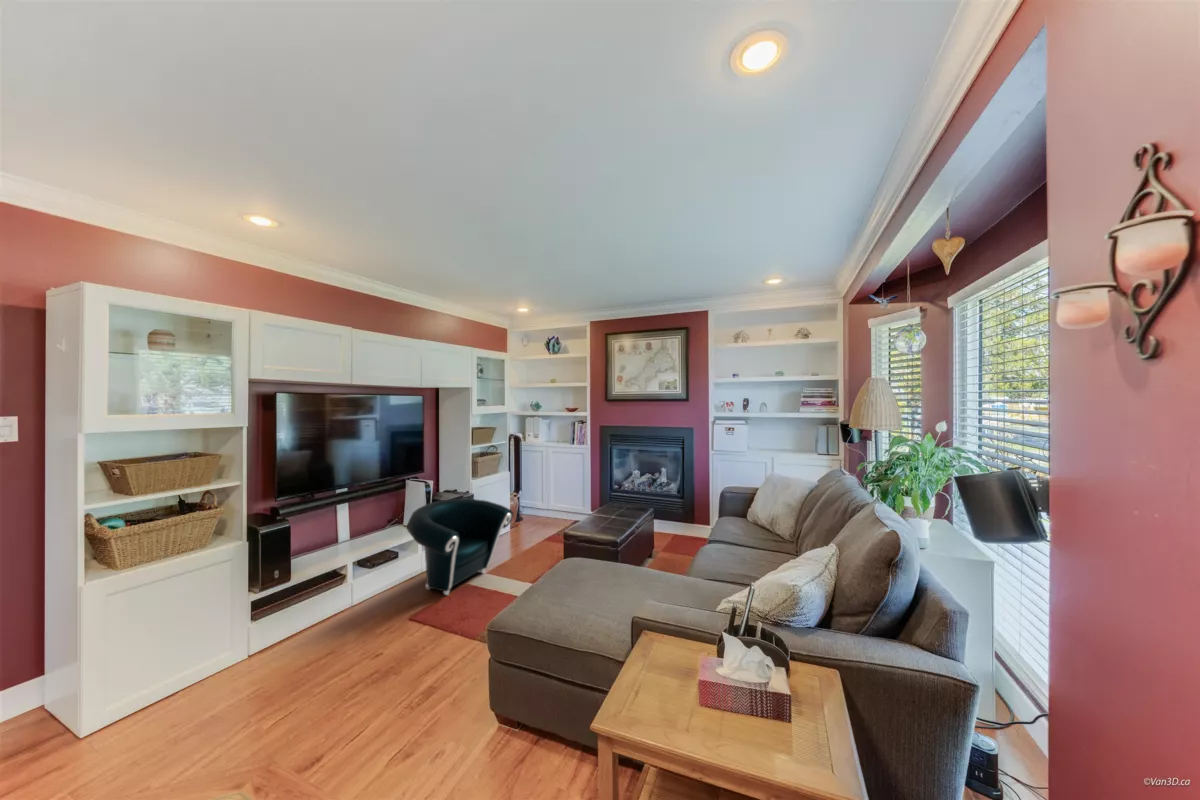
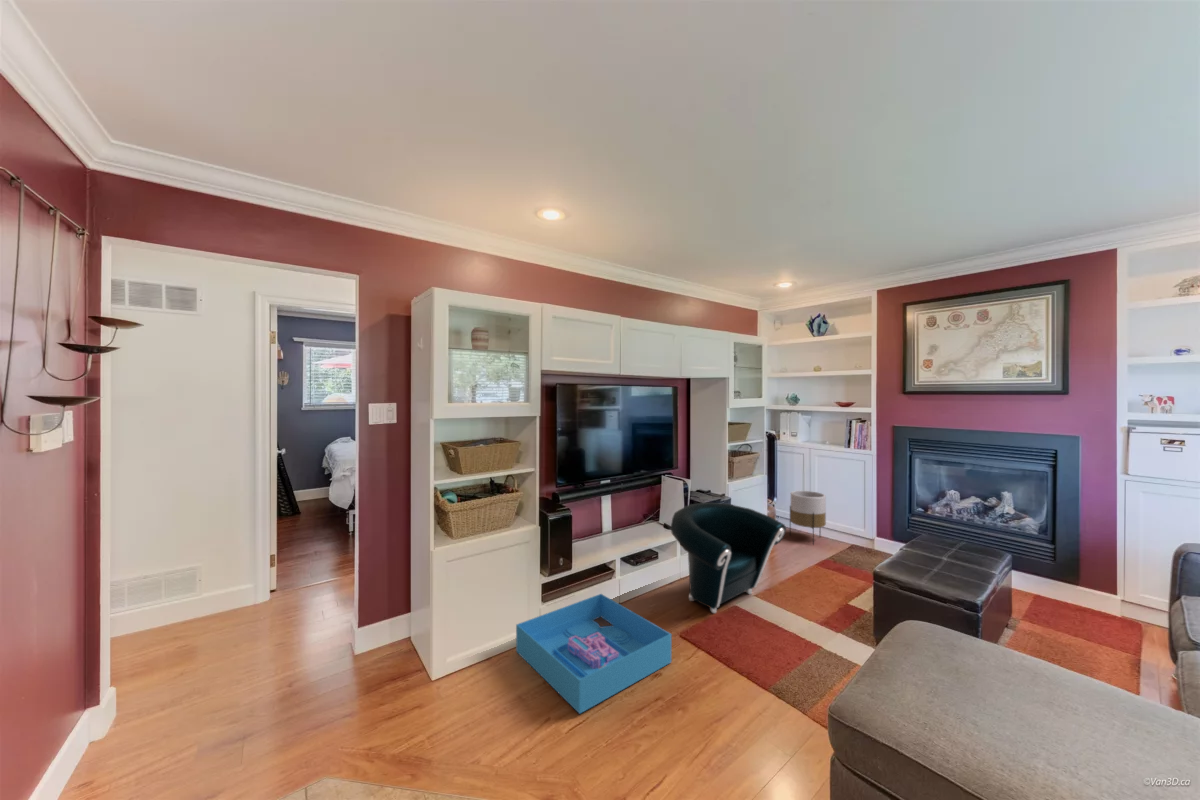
planter: none [530,482,557,526] -> present [790,491,826,542]
storage bin: none [214,600,396,713] -> present [516,594,672,713]

